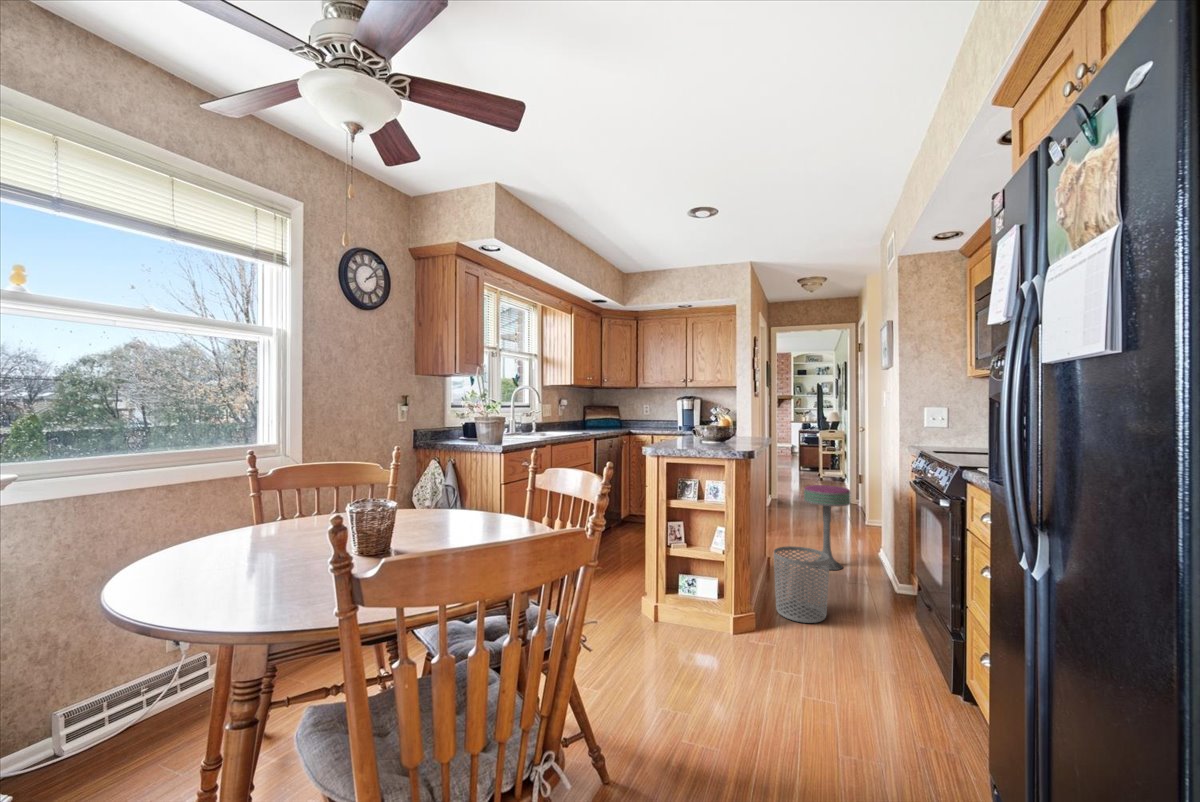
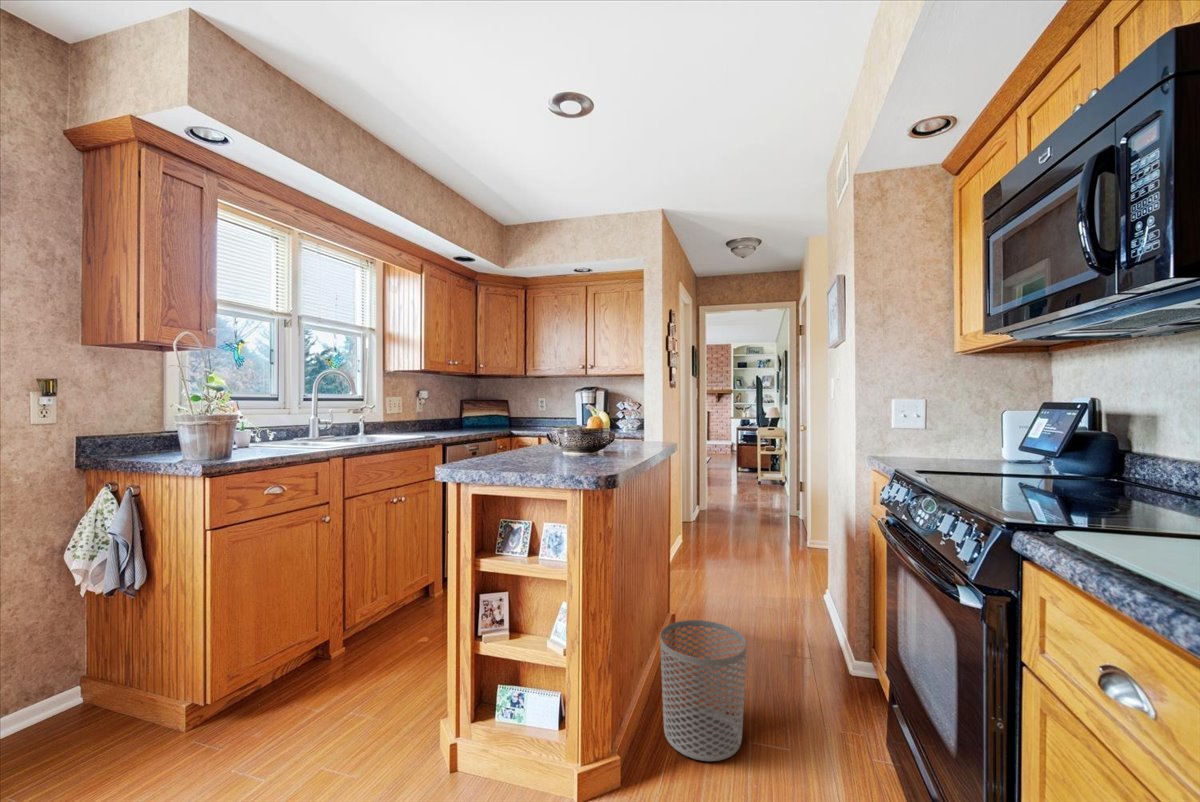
bar stool: present [804,485,850,570] -> none [723,508,785,631]

